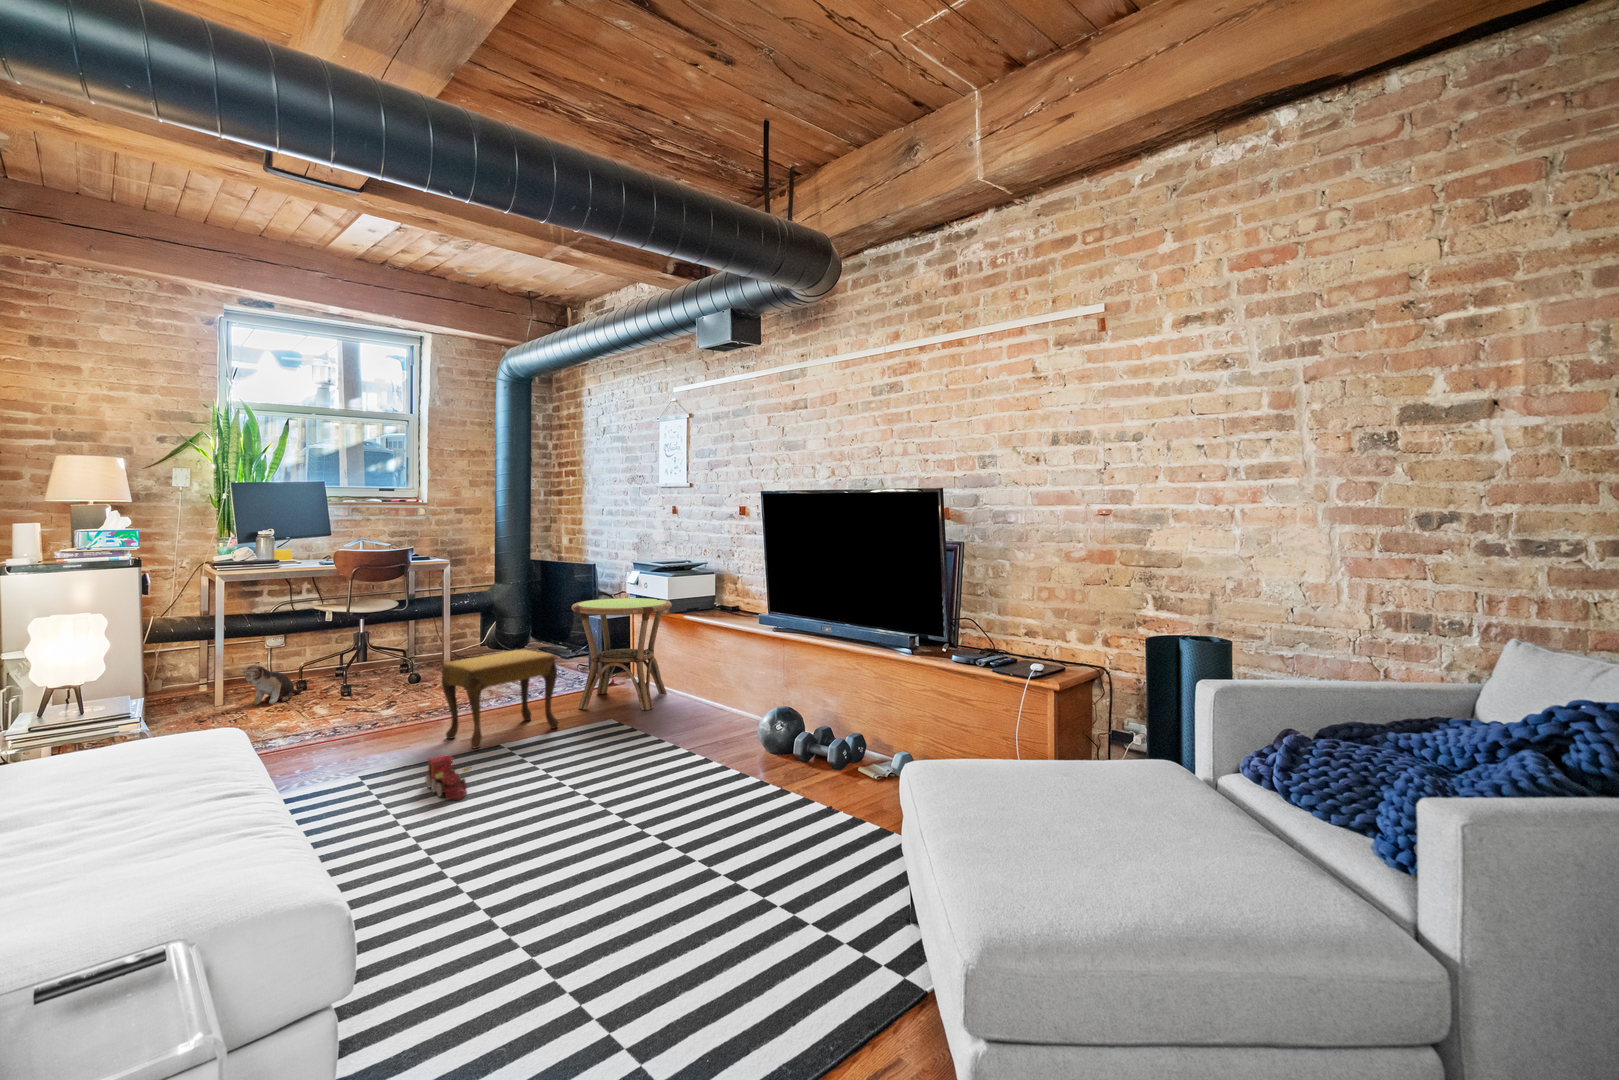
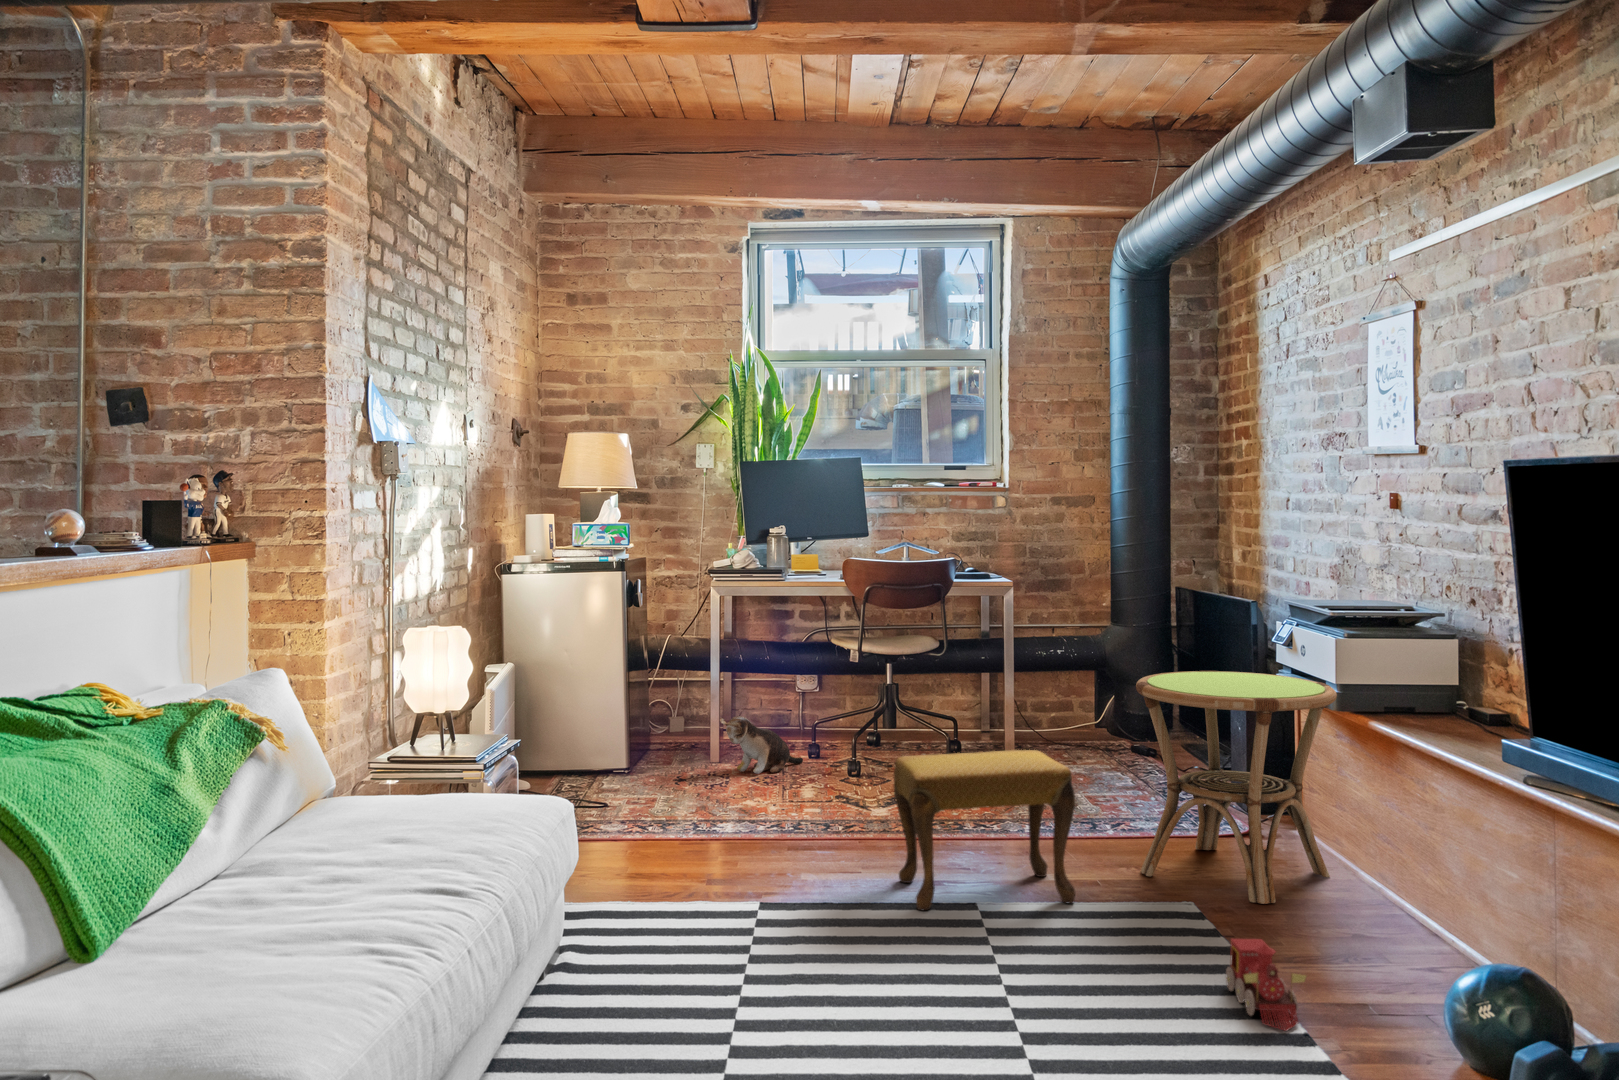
toy train: present [425,755,471,799] -> present [1226,939,1306,1030]

